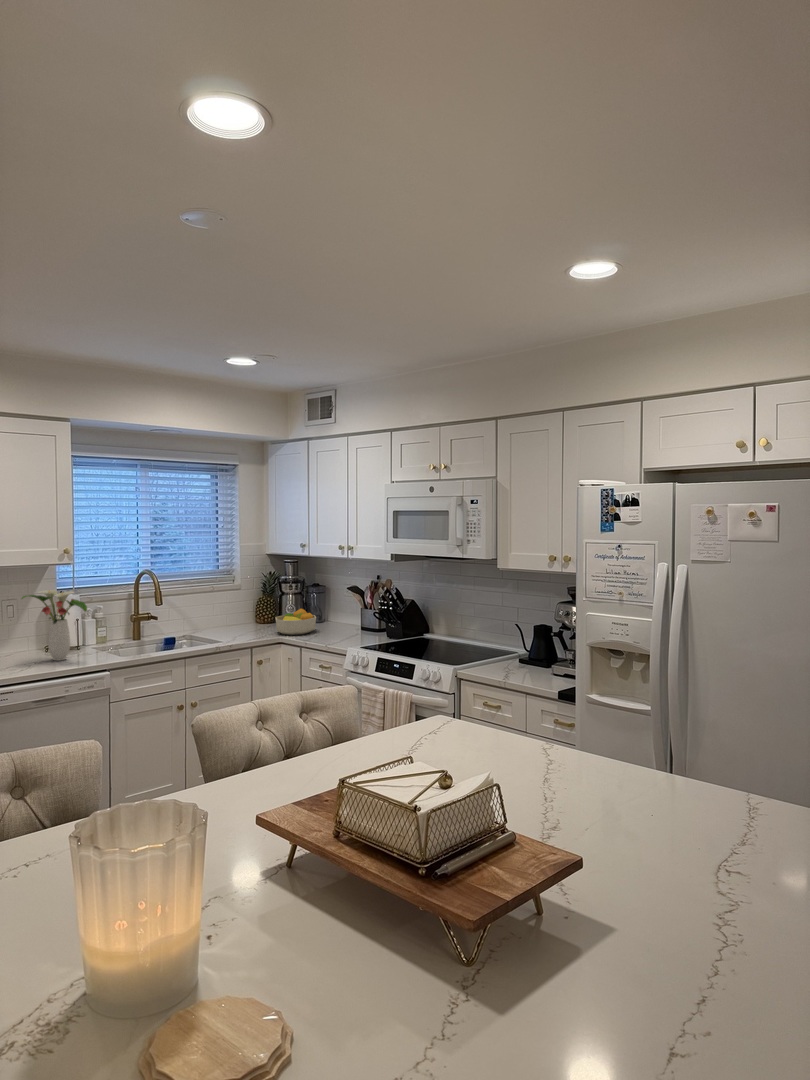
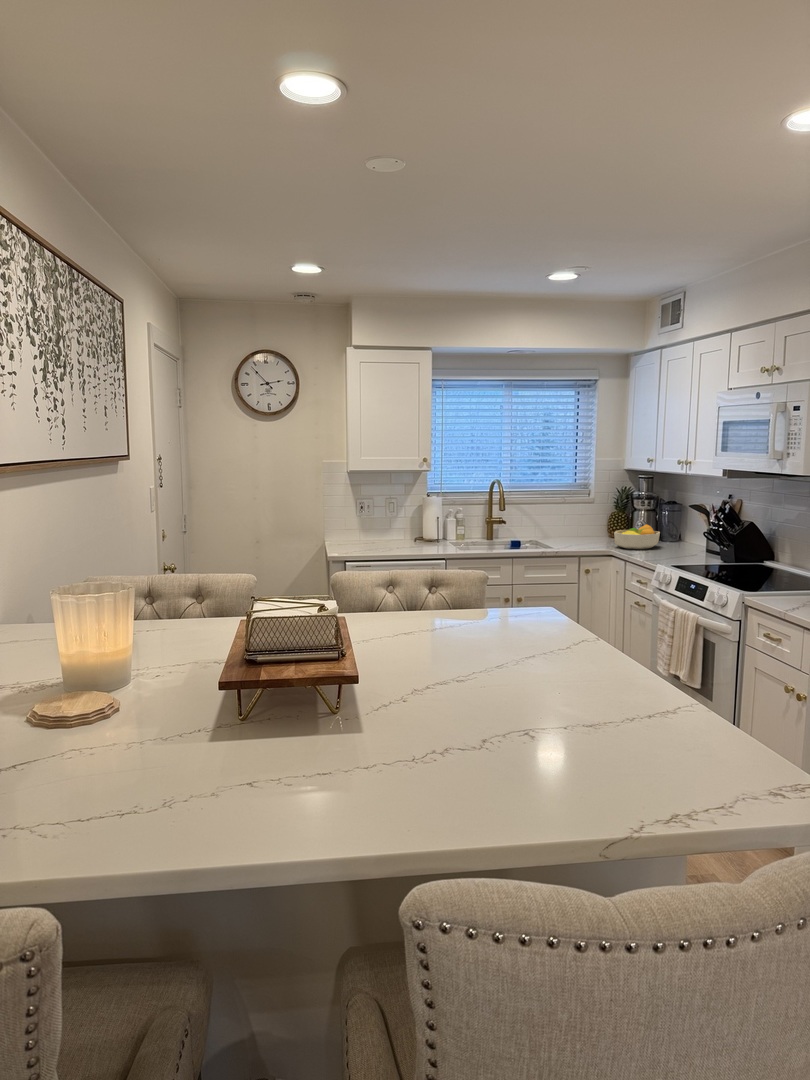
flower arrangement: present [22,590,87,661] -> none [384,490,430,547]

